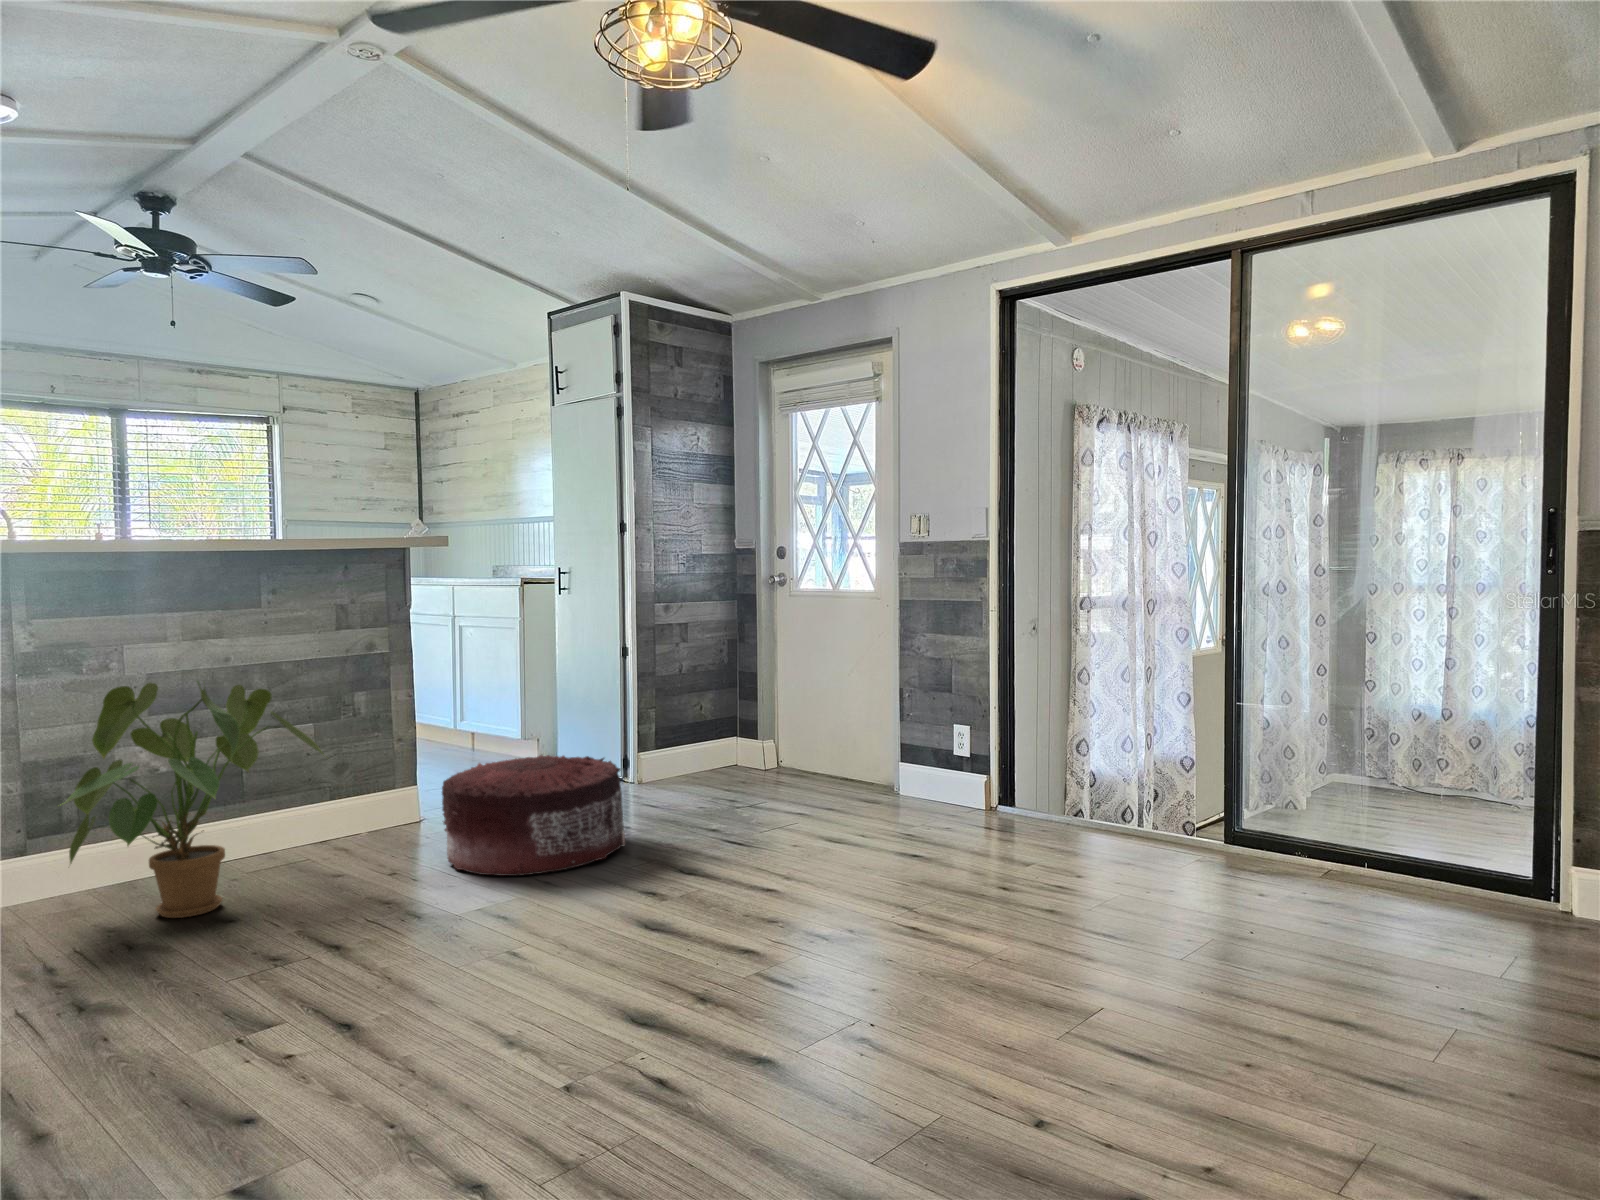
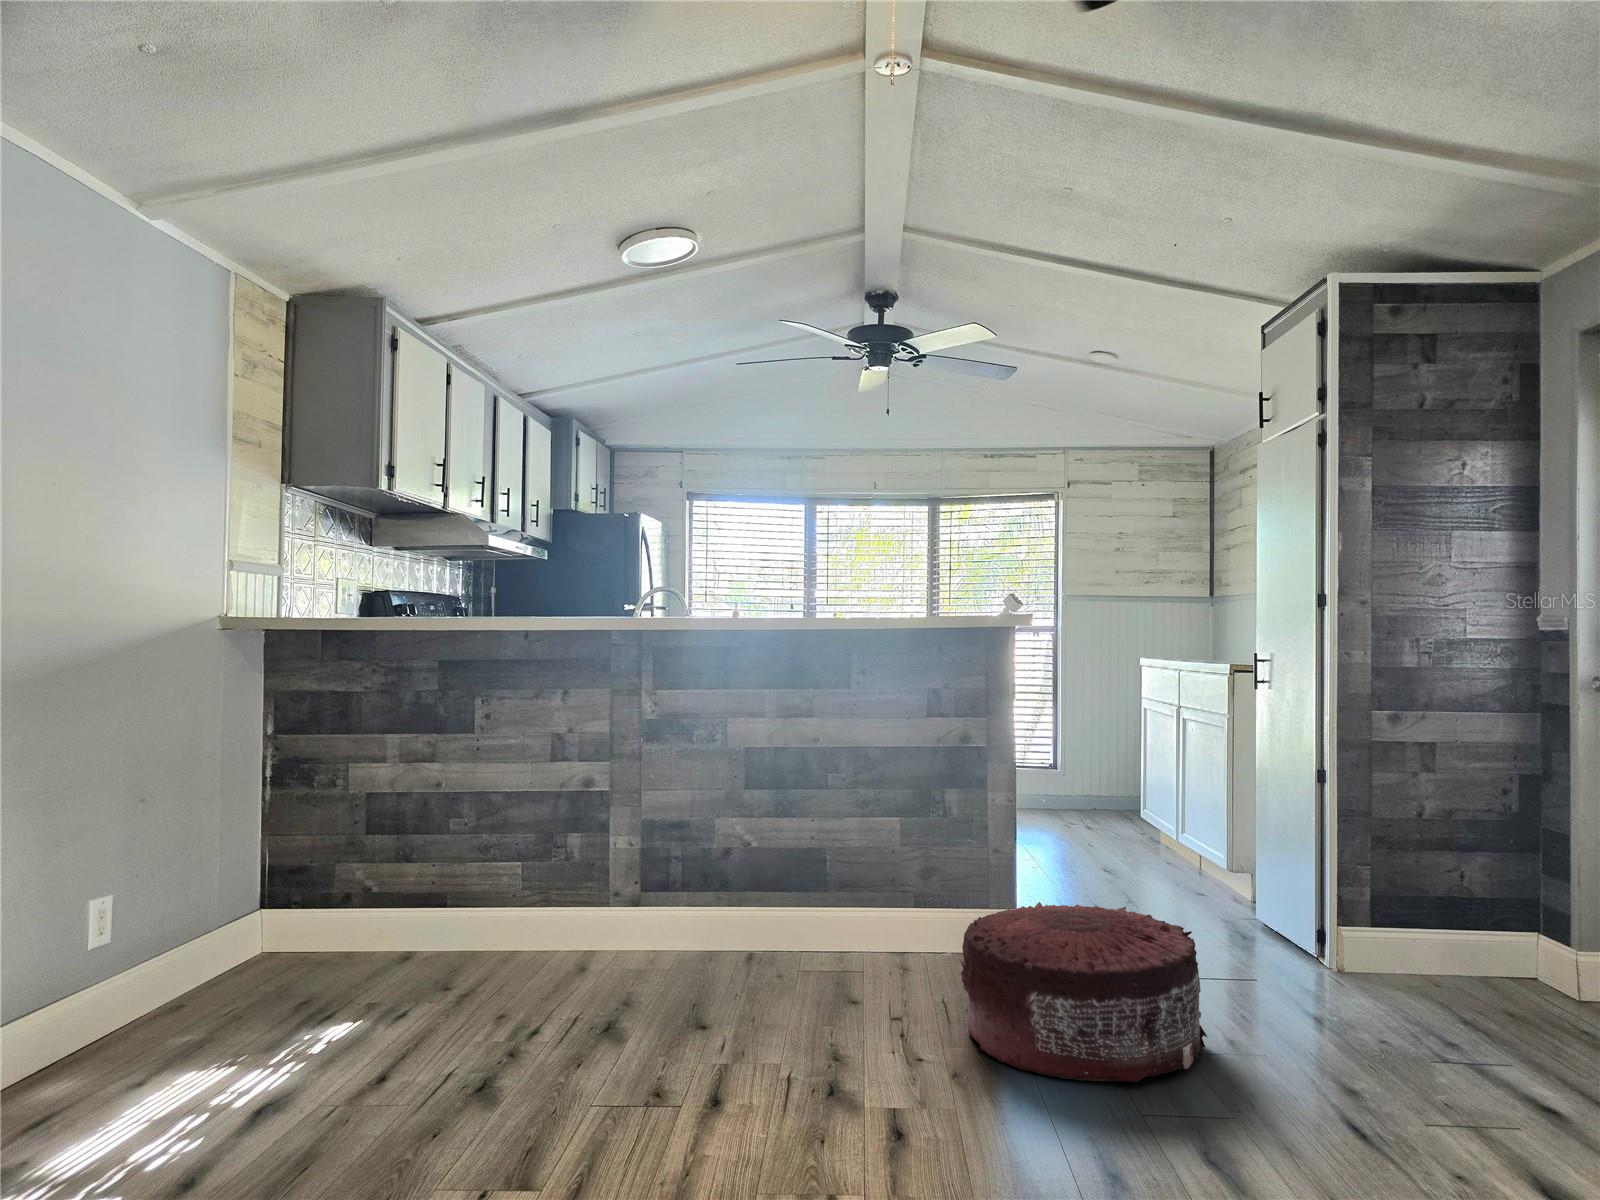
house plant: present [64,681,323,918] -> none [613,760,854,1005]

